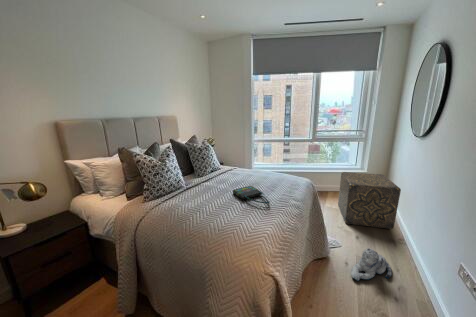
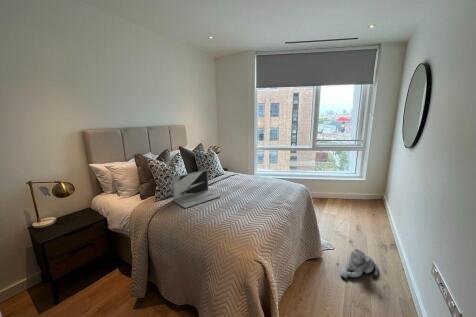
laptop: none [161,165,218,210] -> present [172,170,220,208]
ottoman: present [338,172,401,229] -> none [336,180,392,235]
tote bag: present [233,186,270,209] -> none [234,190,265,209]

